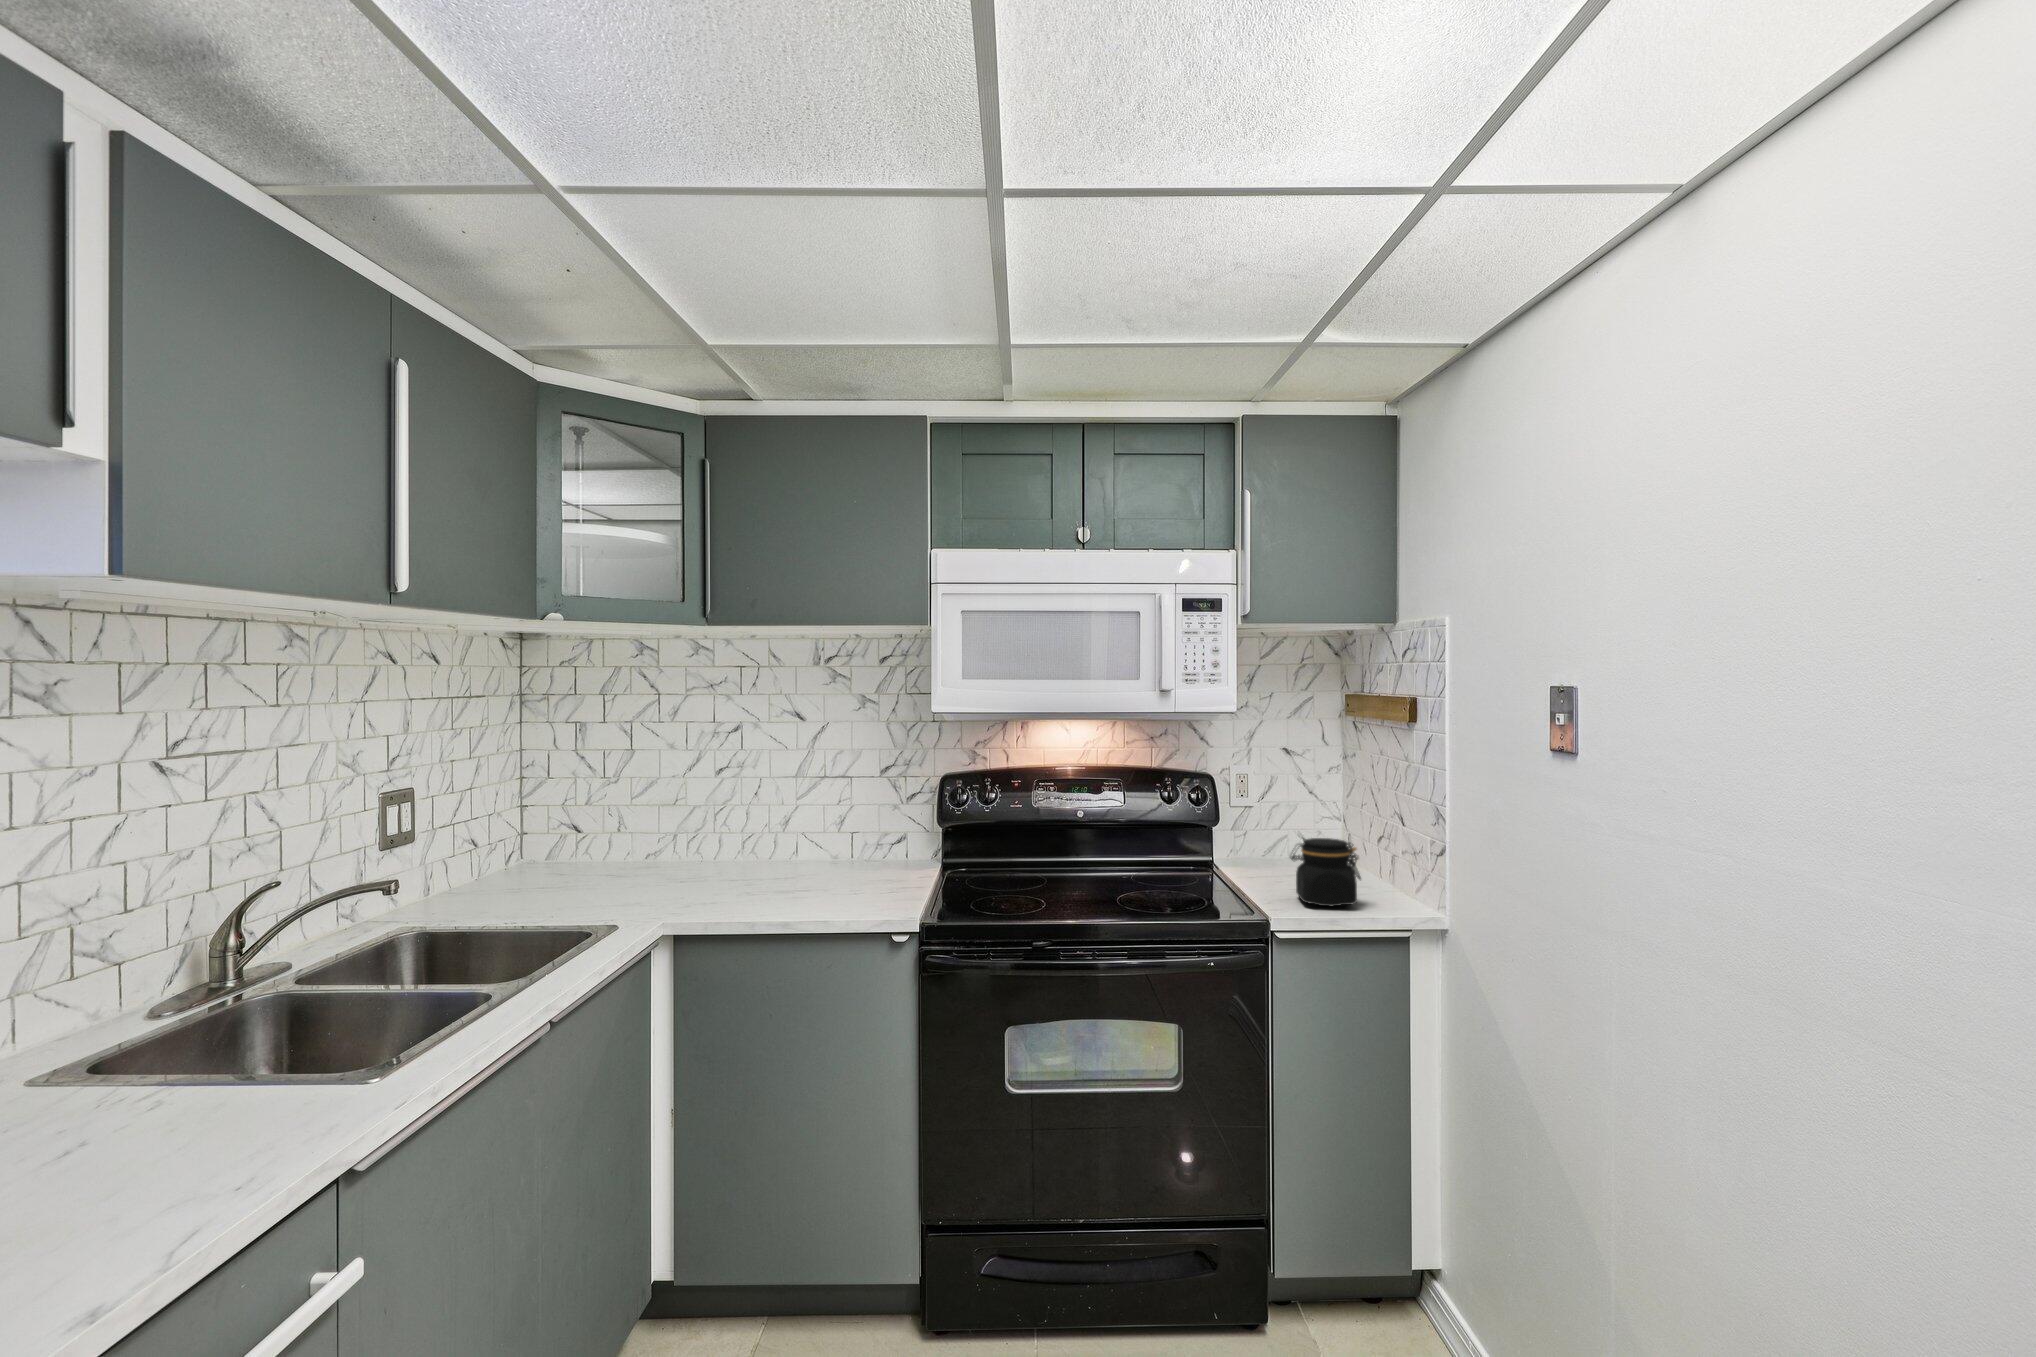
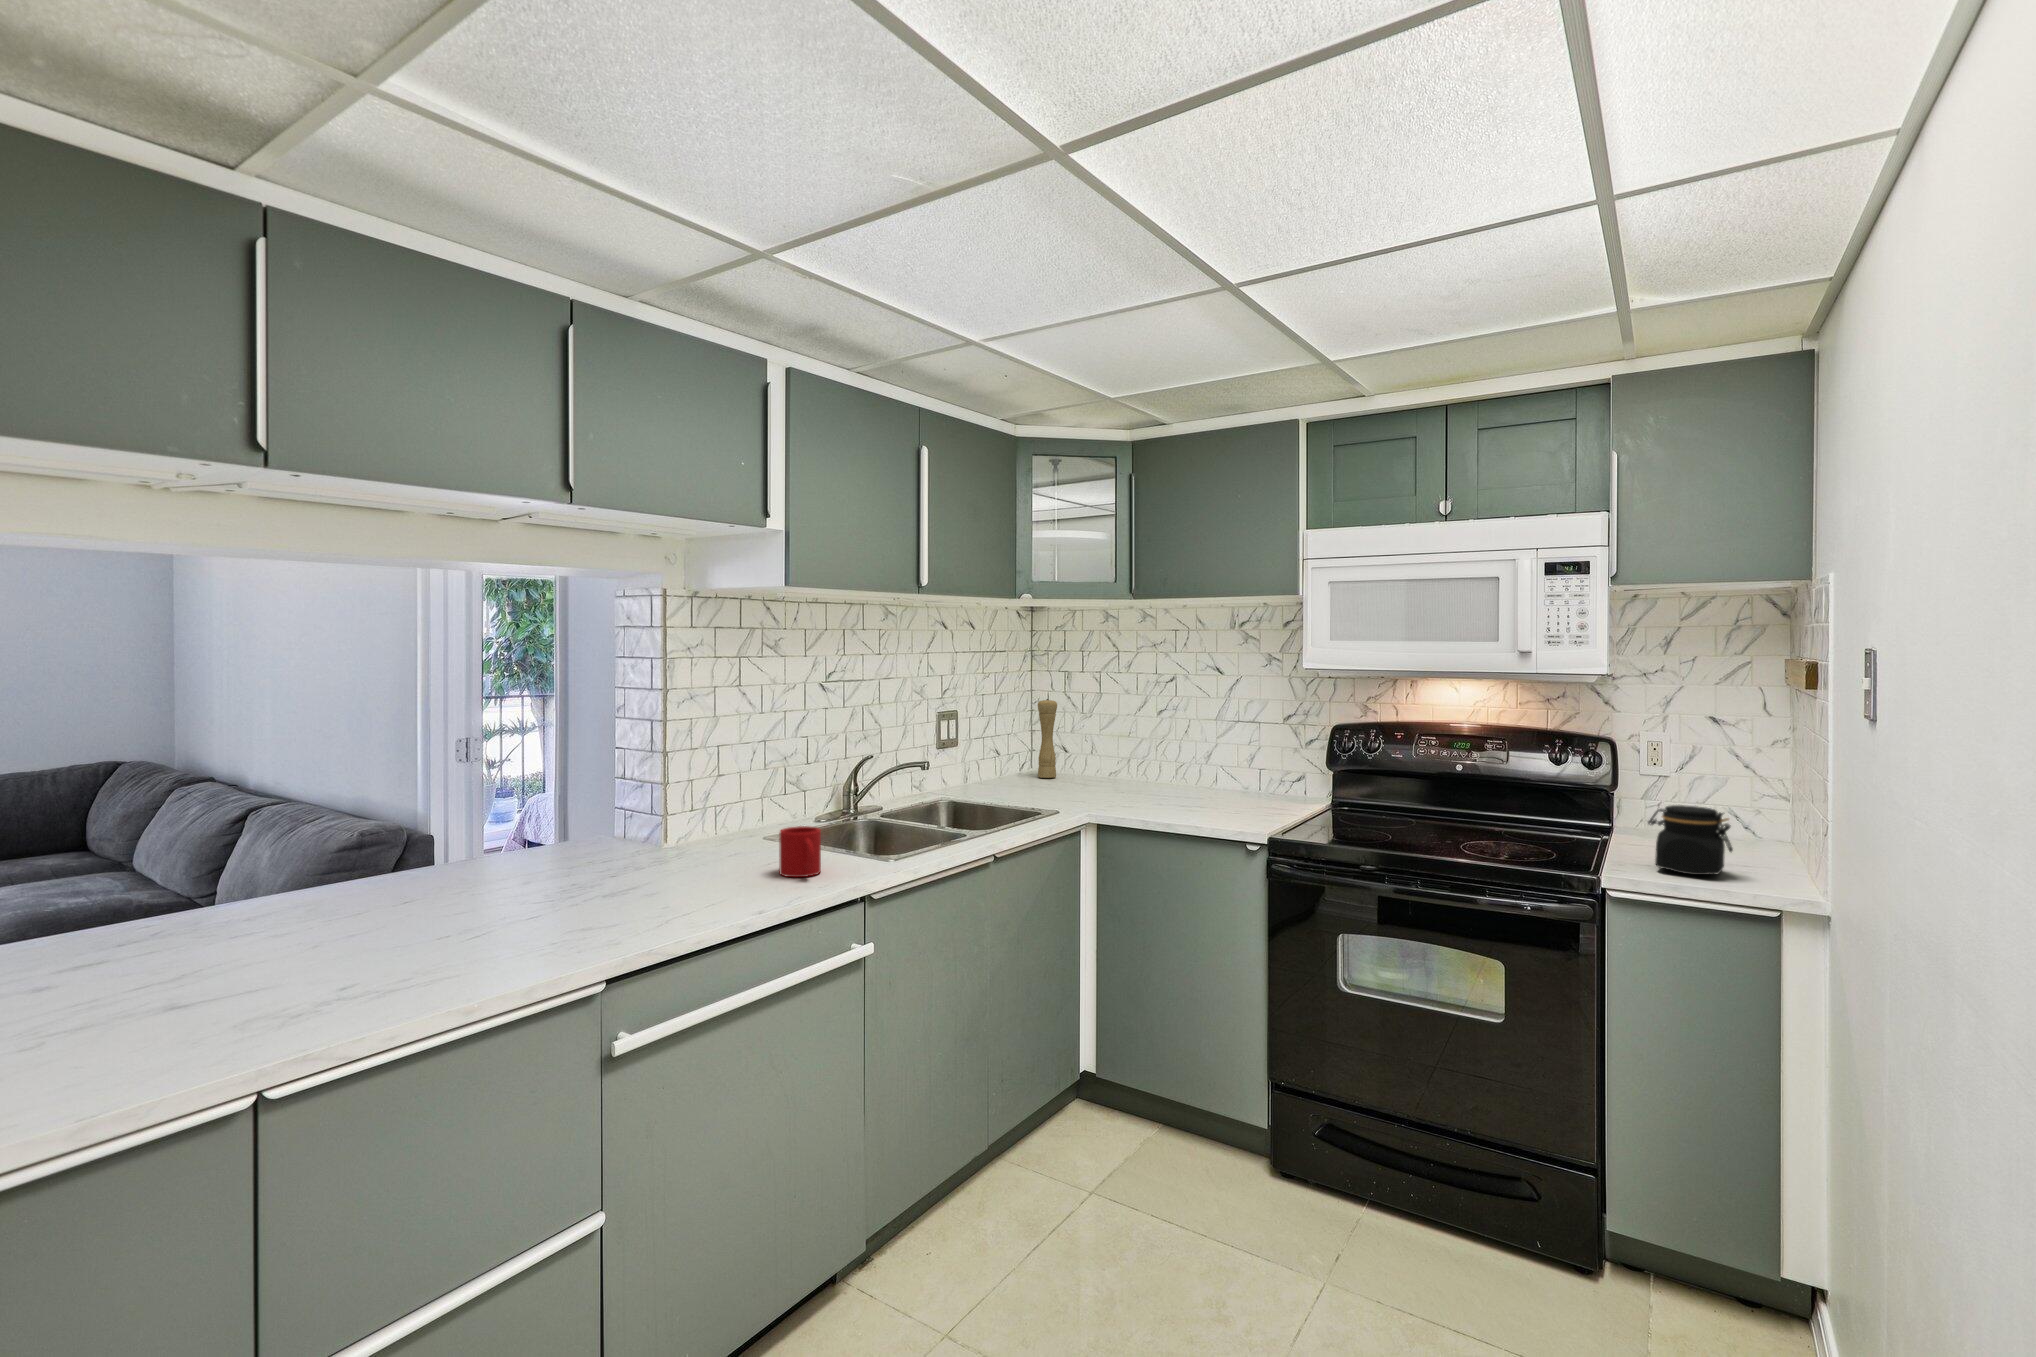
pepper mill: none [539,760,569,870] -> present [1038,699,1057,778]
mug: none [98,1068,216,1199] -> present [779,826,821,877]

